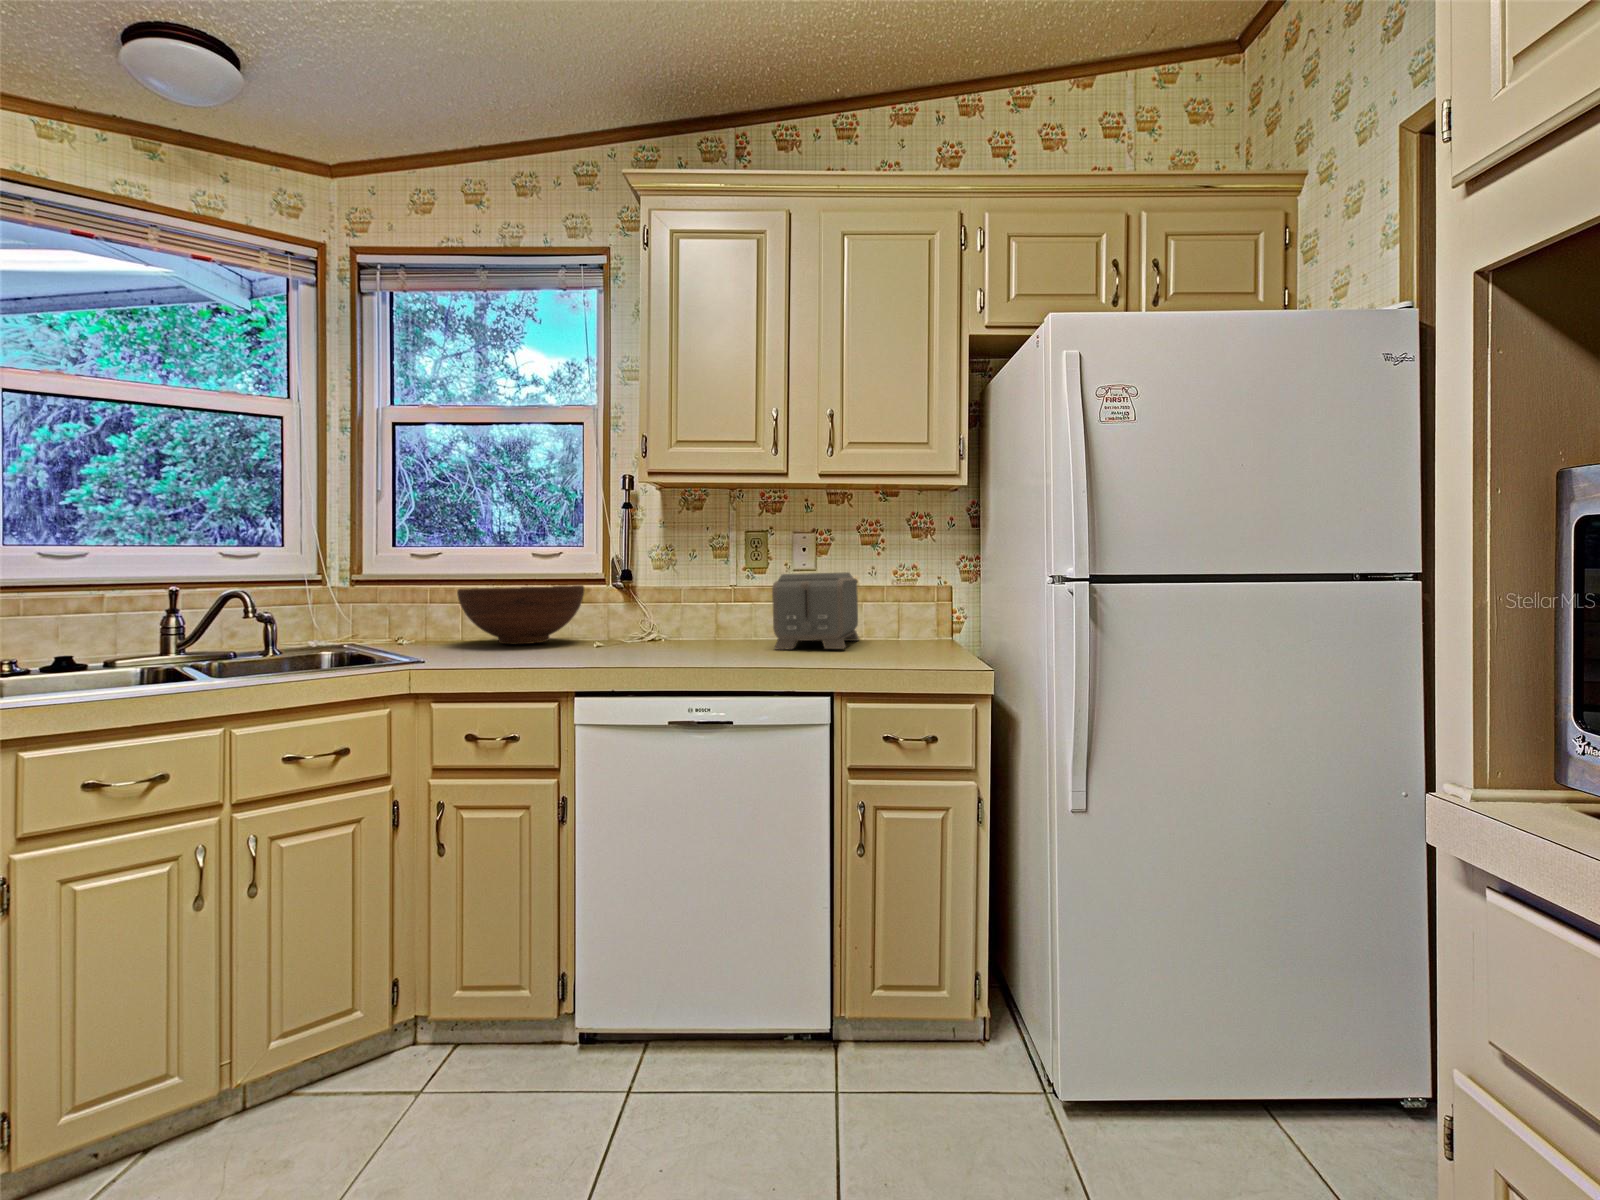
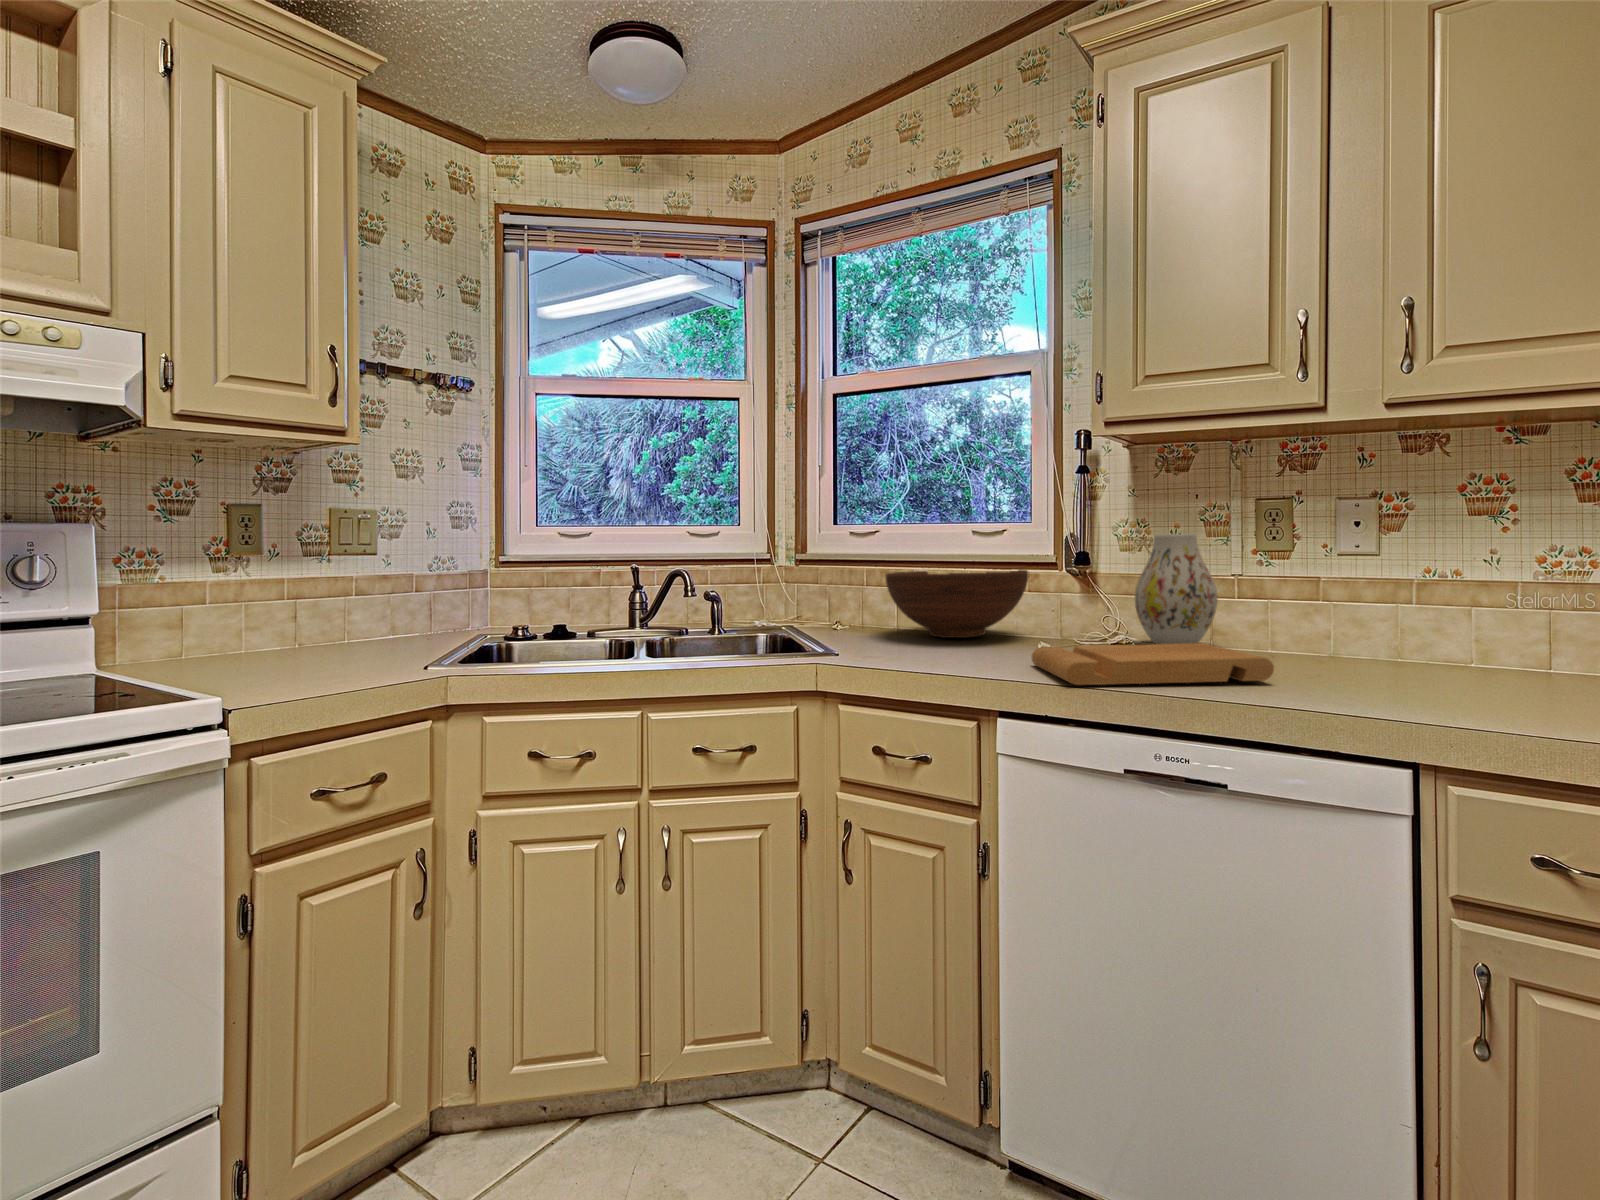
vase: none [666,557,723,641] -> present [1135,533,1218,644]
toaster: present [772,572,859,650] -> none [1302,555,1456,681]
cutting board: none [595,635,756,664] -> present [1032,643,1274,685]

